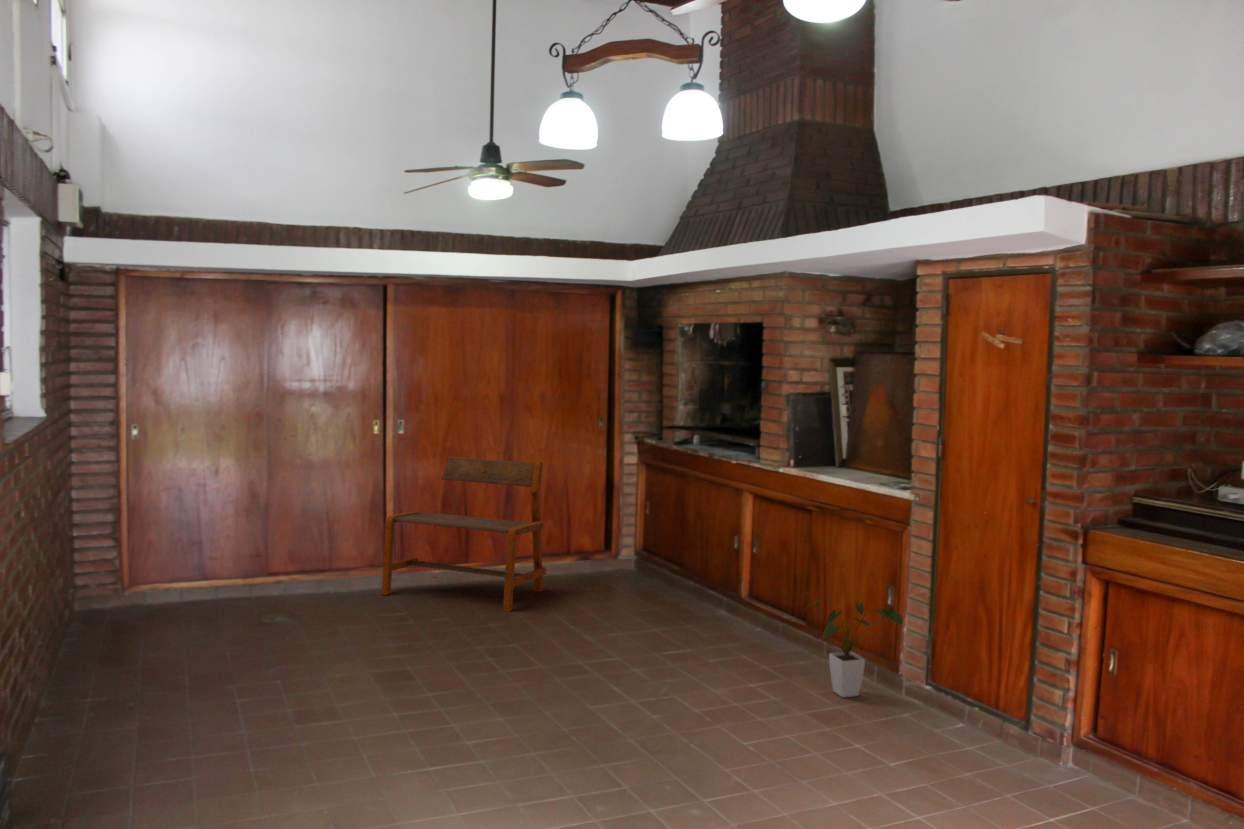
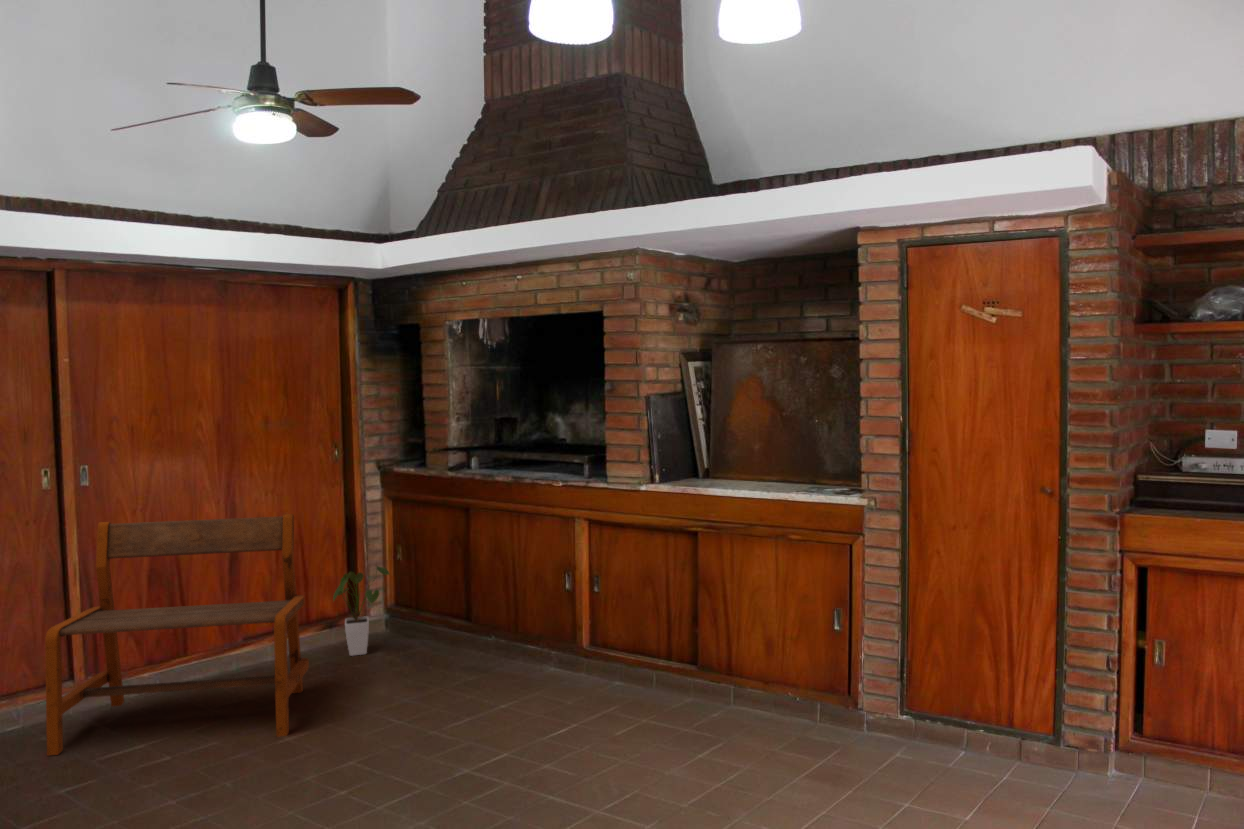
house plant: present [814,599,903,697] -> present [333,566,389,656]

